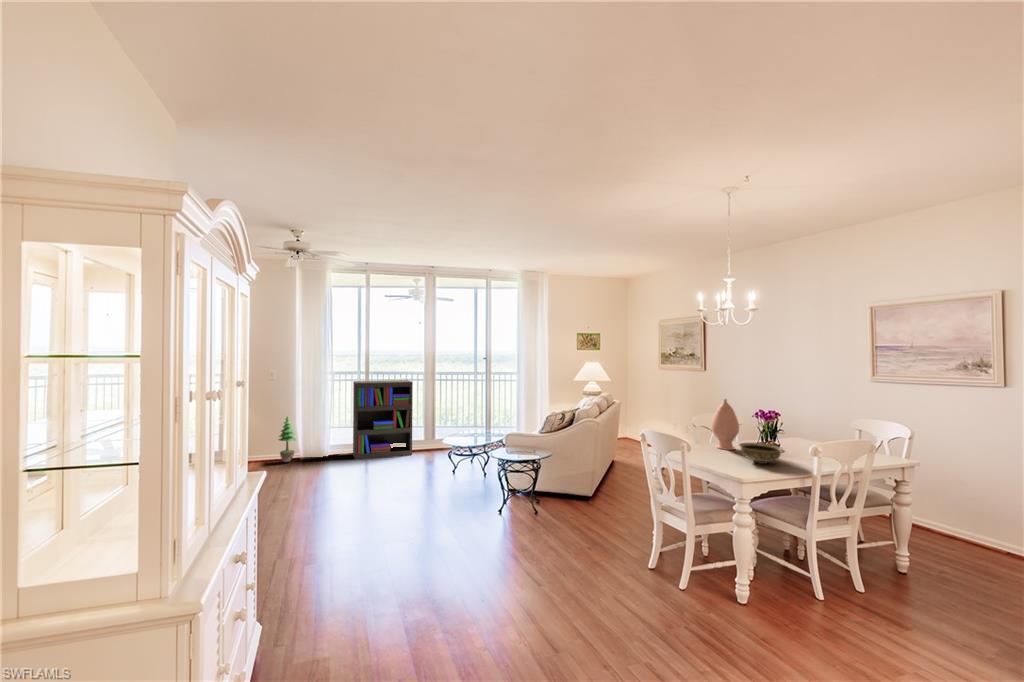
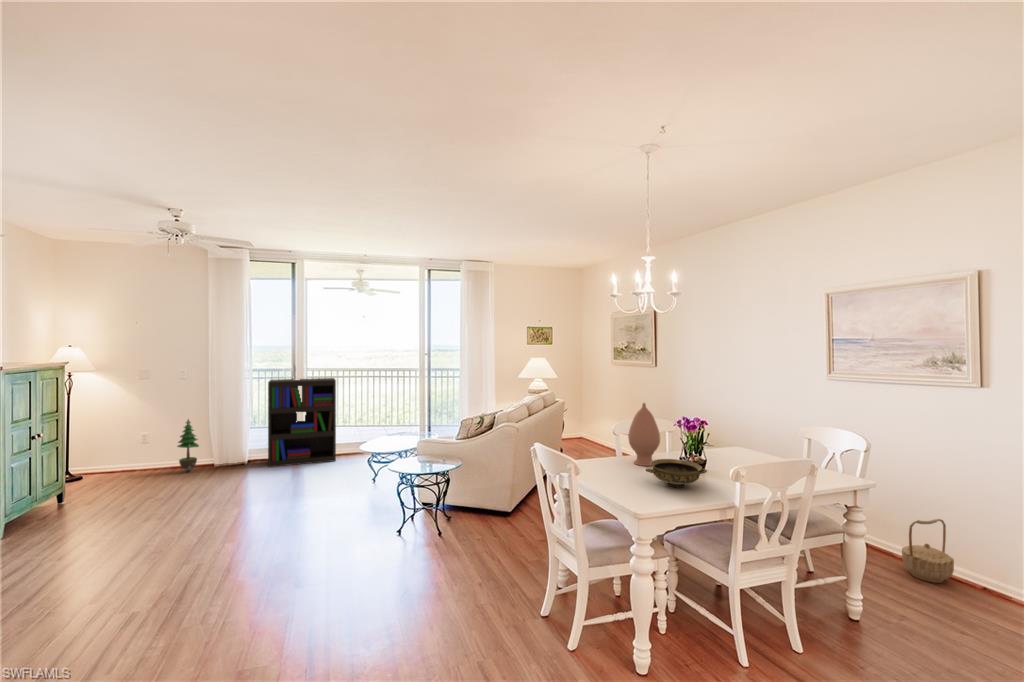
basket: none [939,497,984,549] -> present [902,519,954,583]

